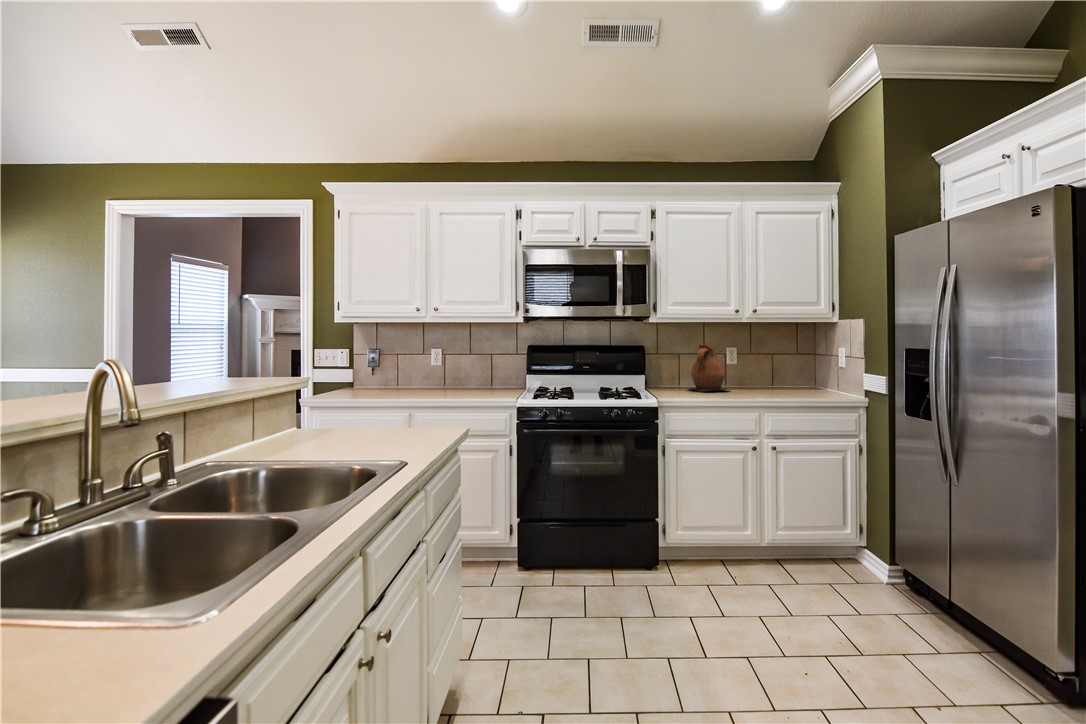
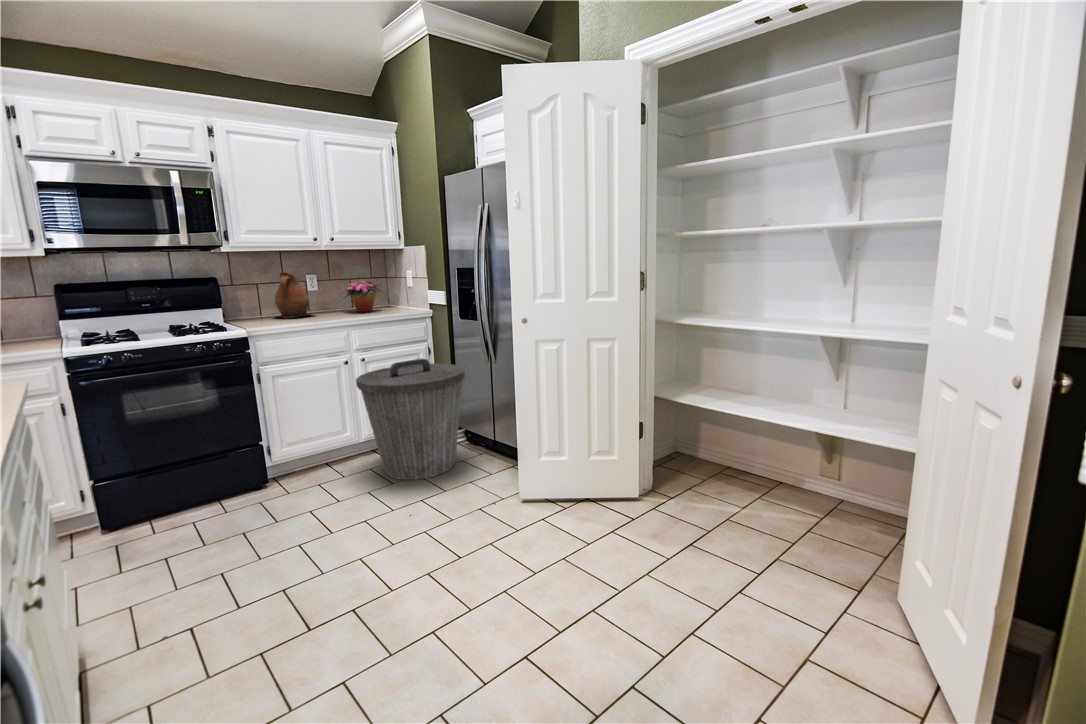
flower arrangement: none [757,357,814,392] -> present [343,281,380,312]
trash can: none [758,457,907,616] -> present [356,359,465,480]

